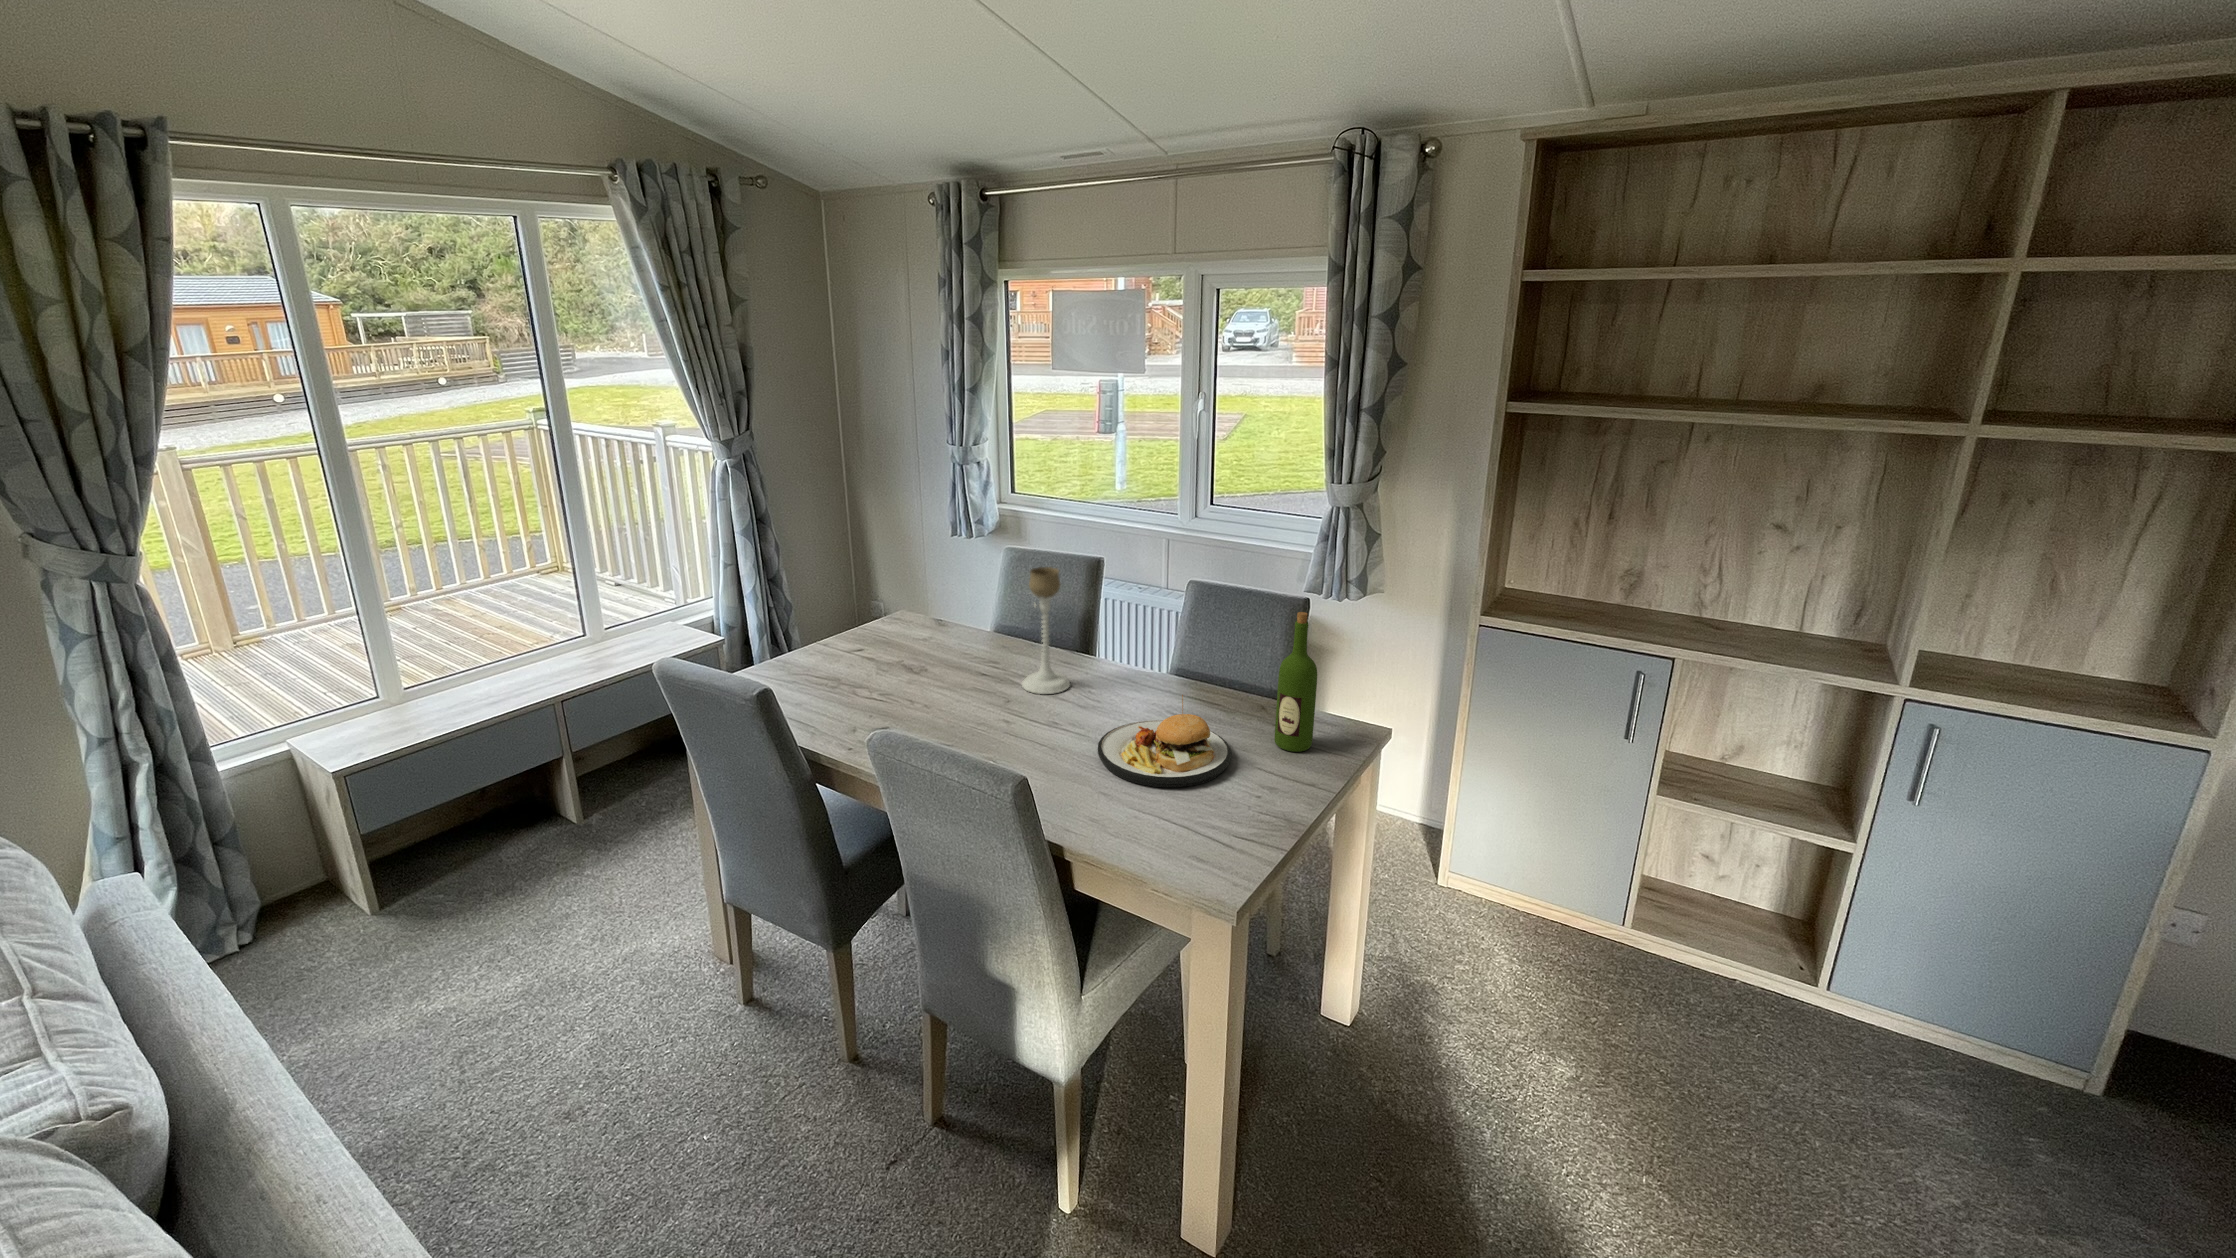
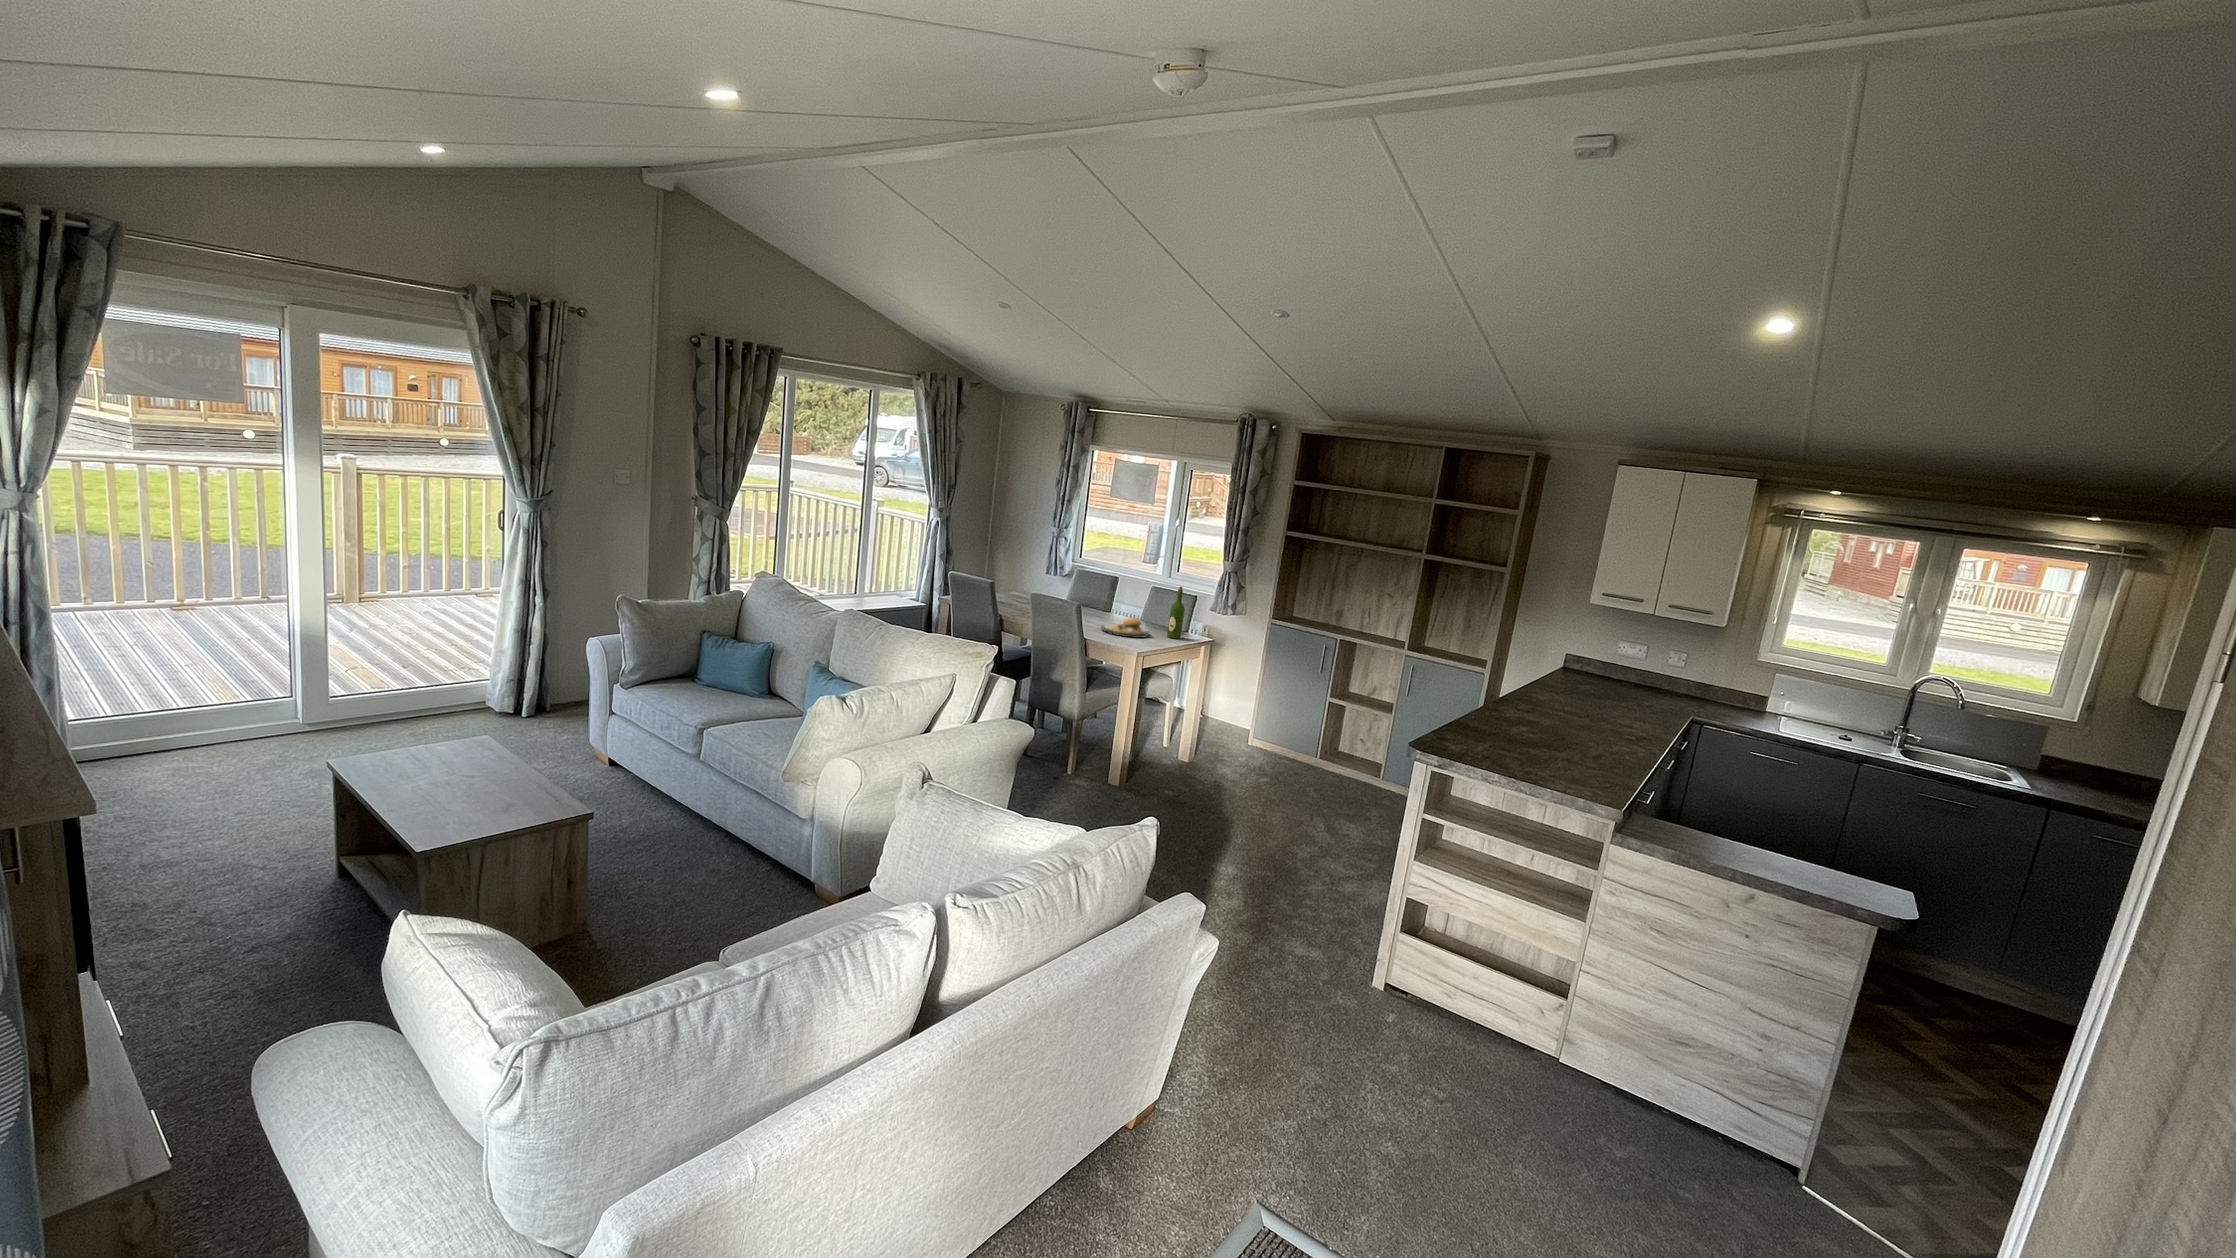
candle holder: present [1022,567,1070,694] -> none [1076,567,1097,618]

